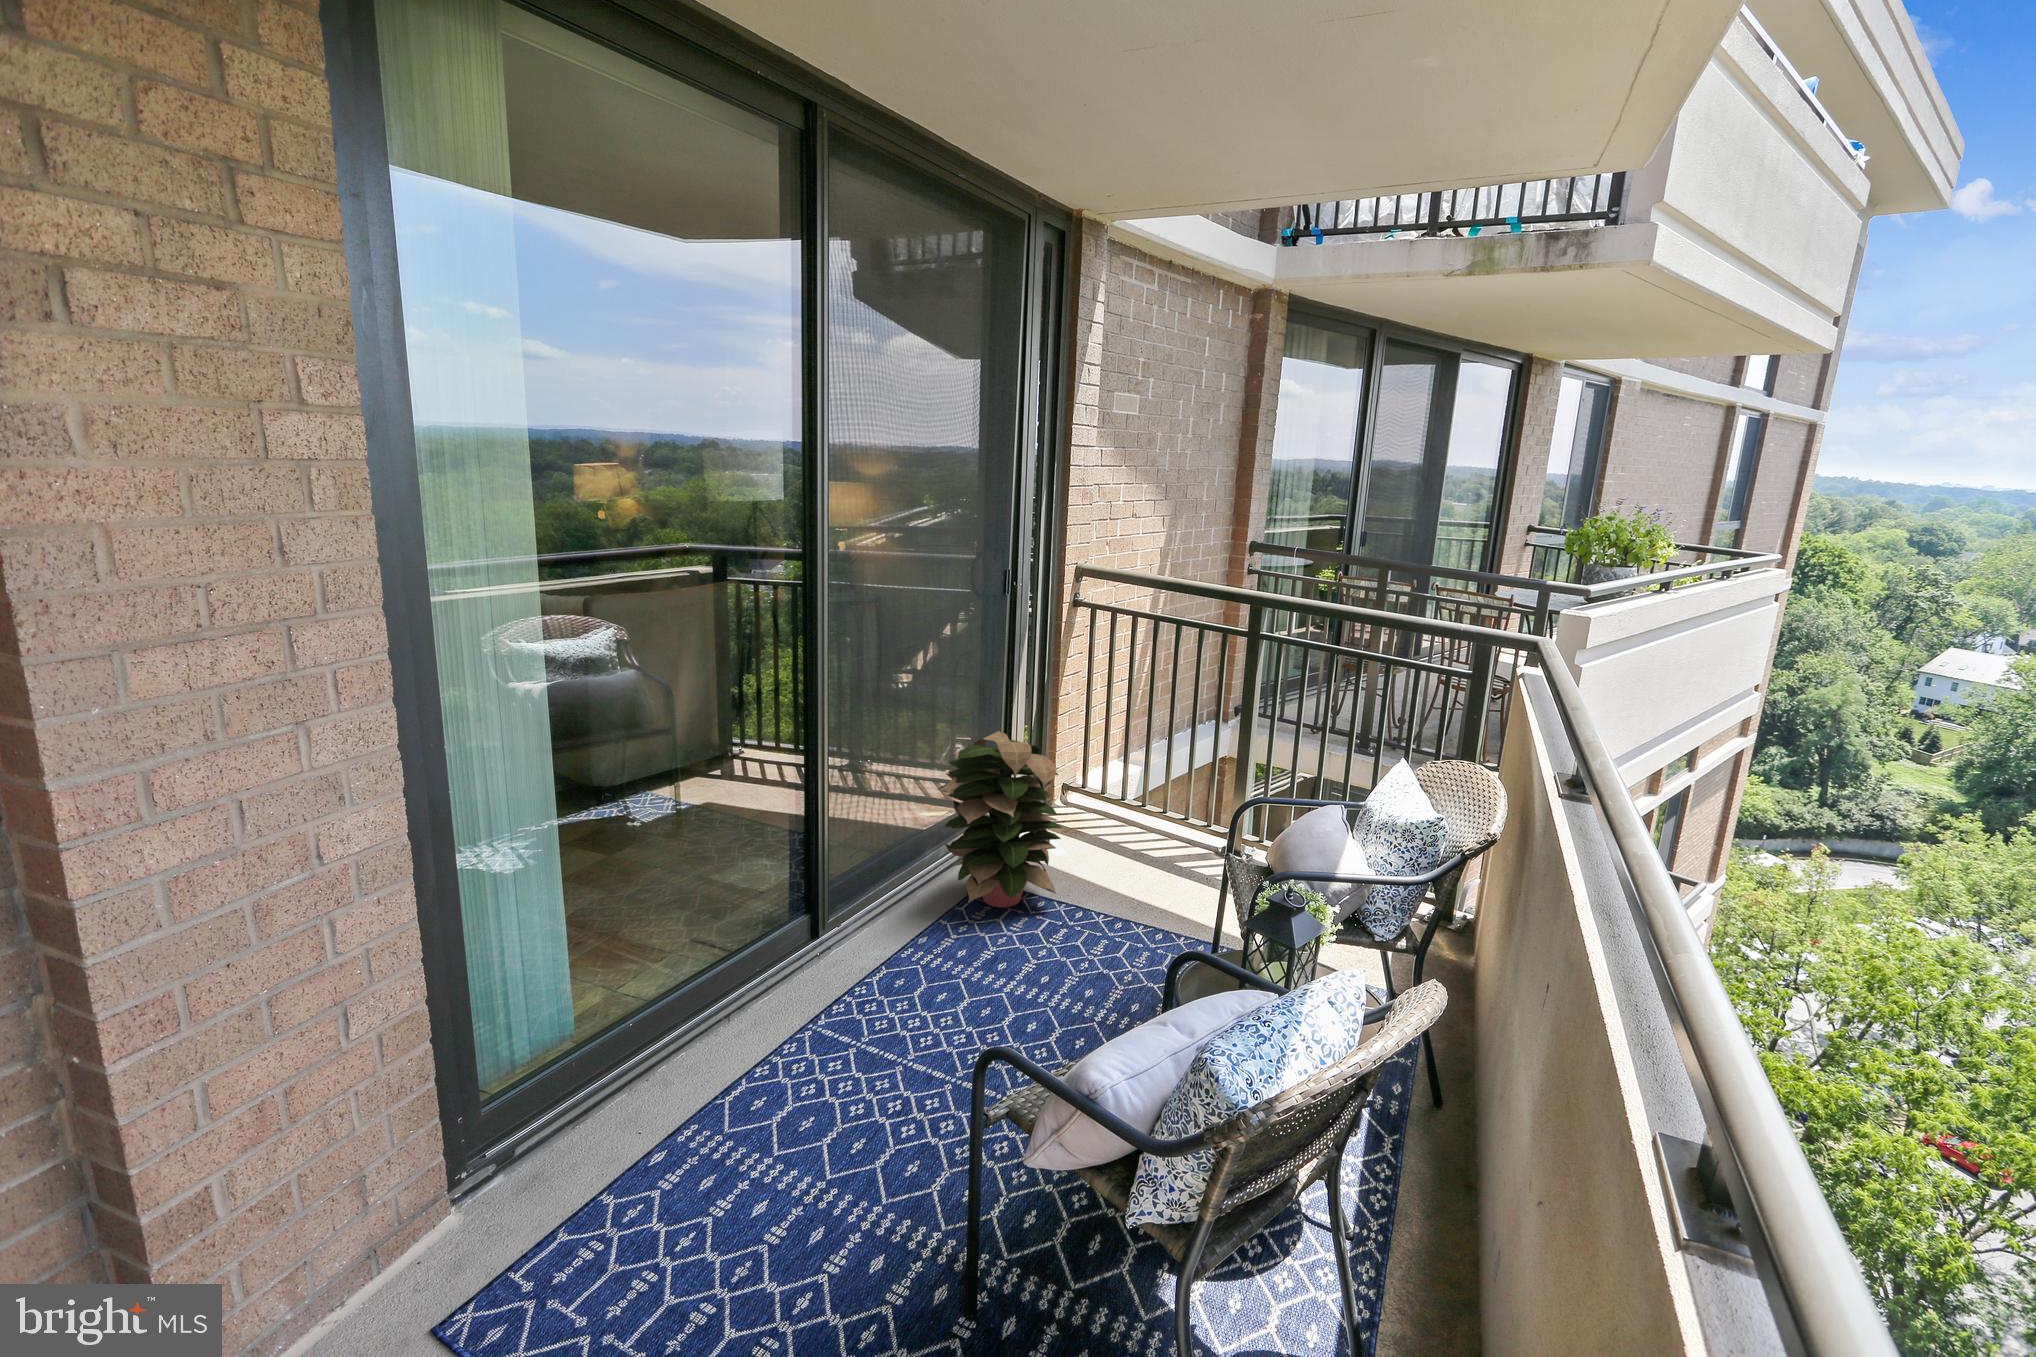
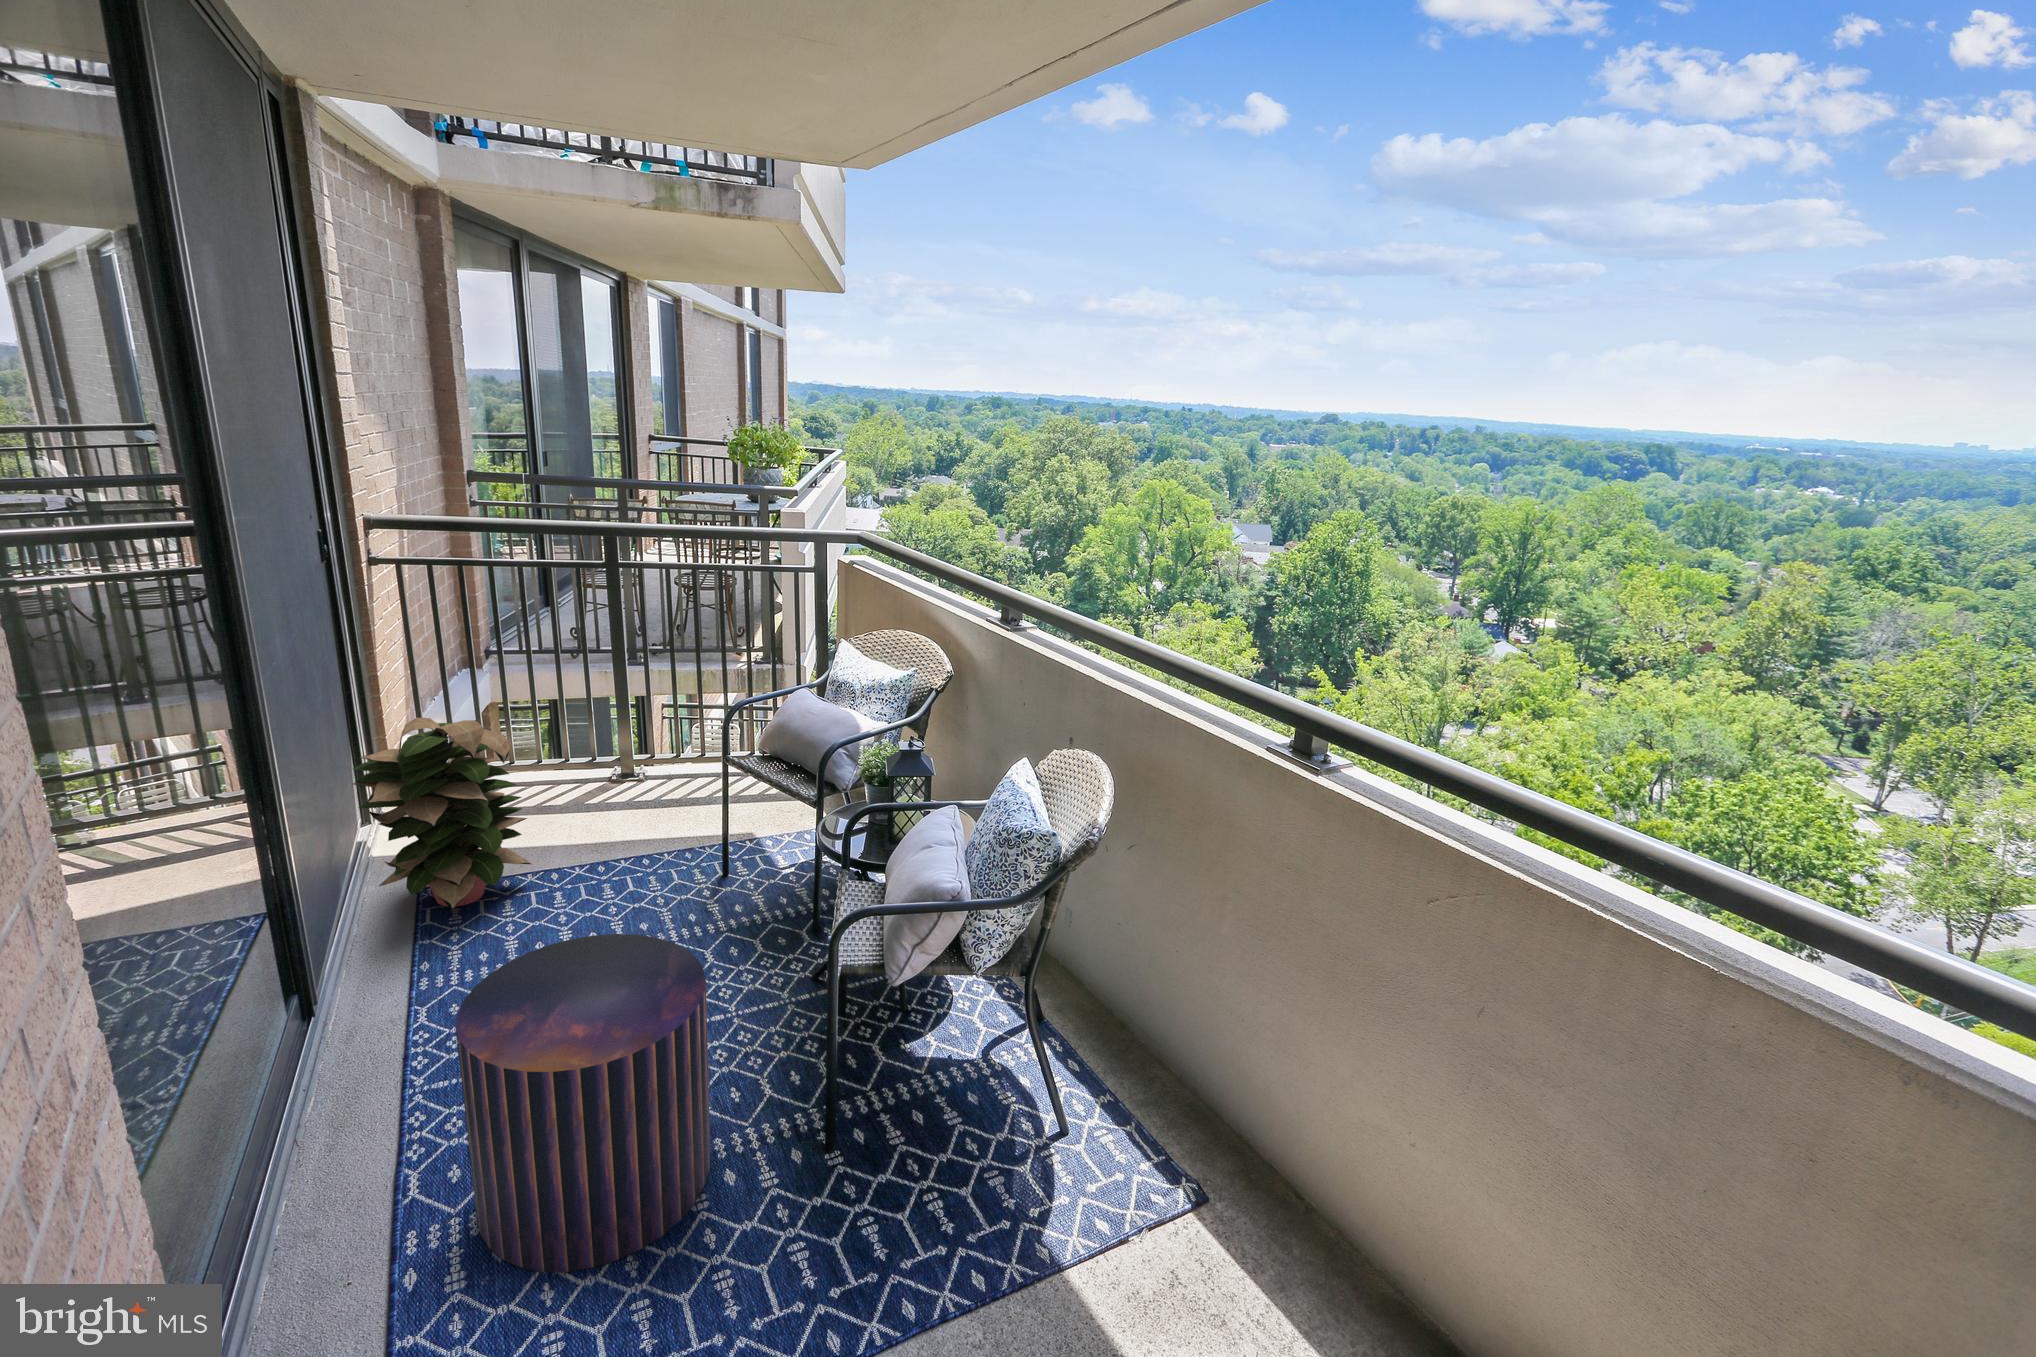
pouf: none [696,938,921,1266] -> present [456,934,710,1272]

